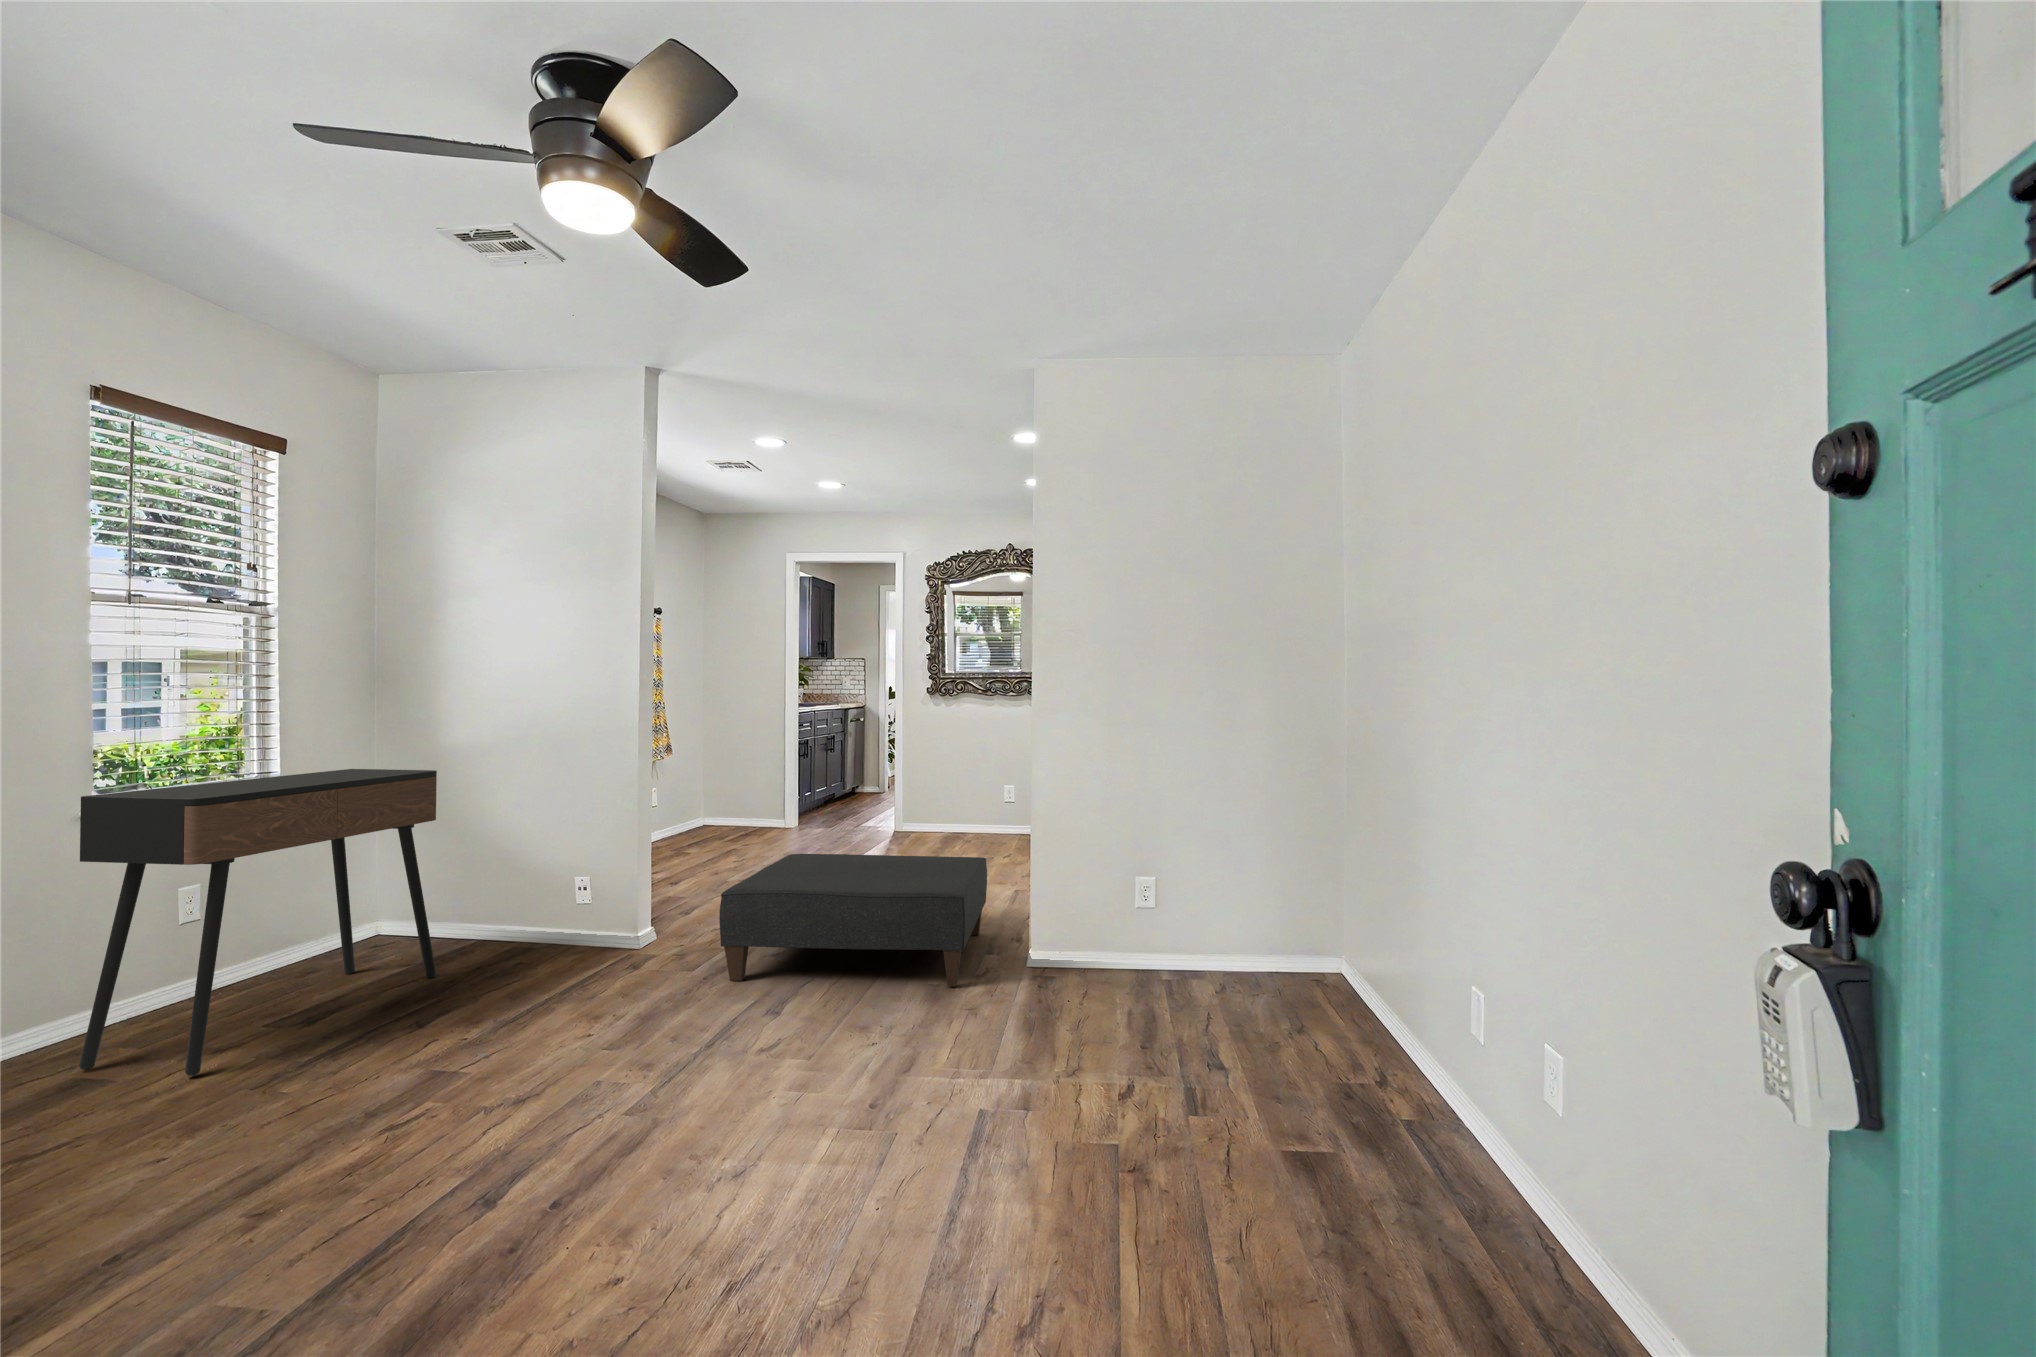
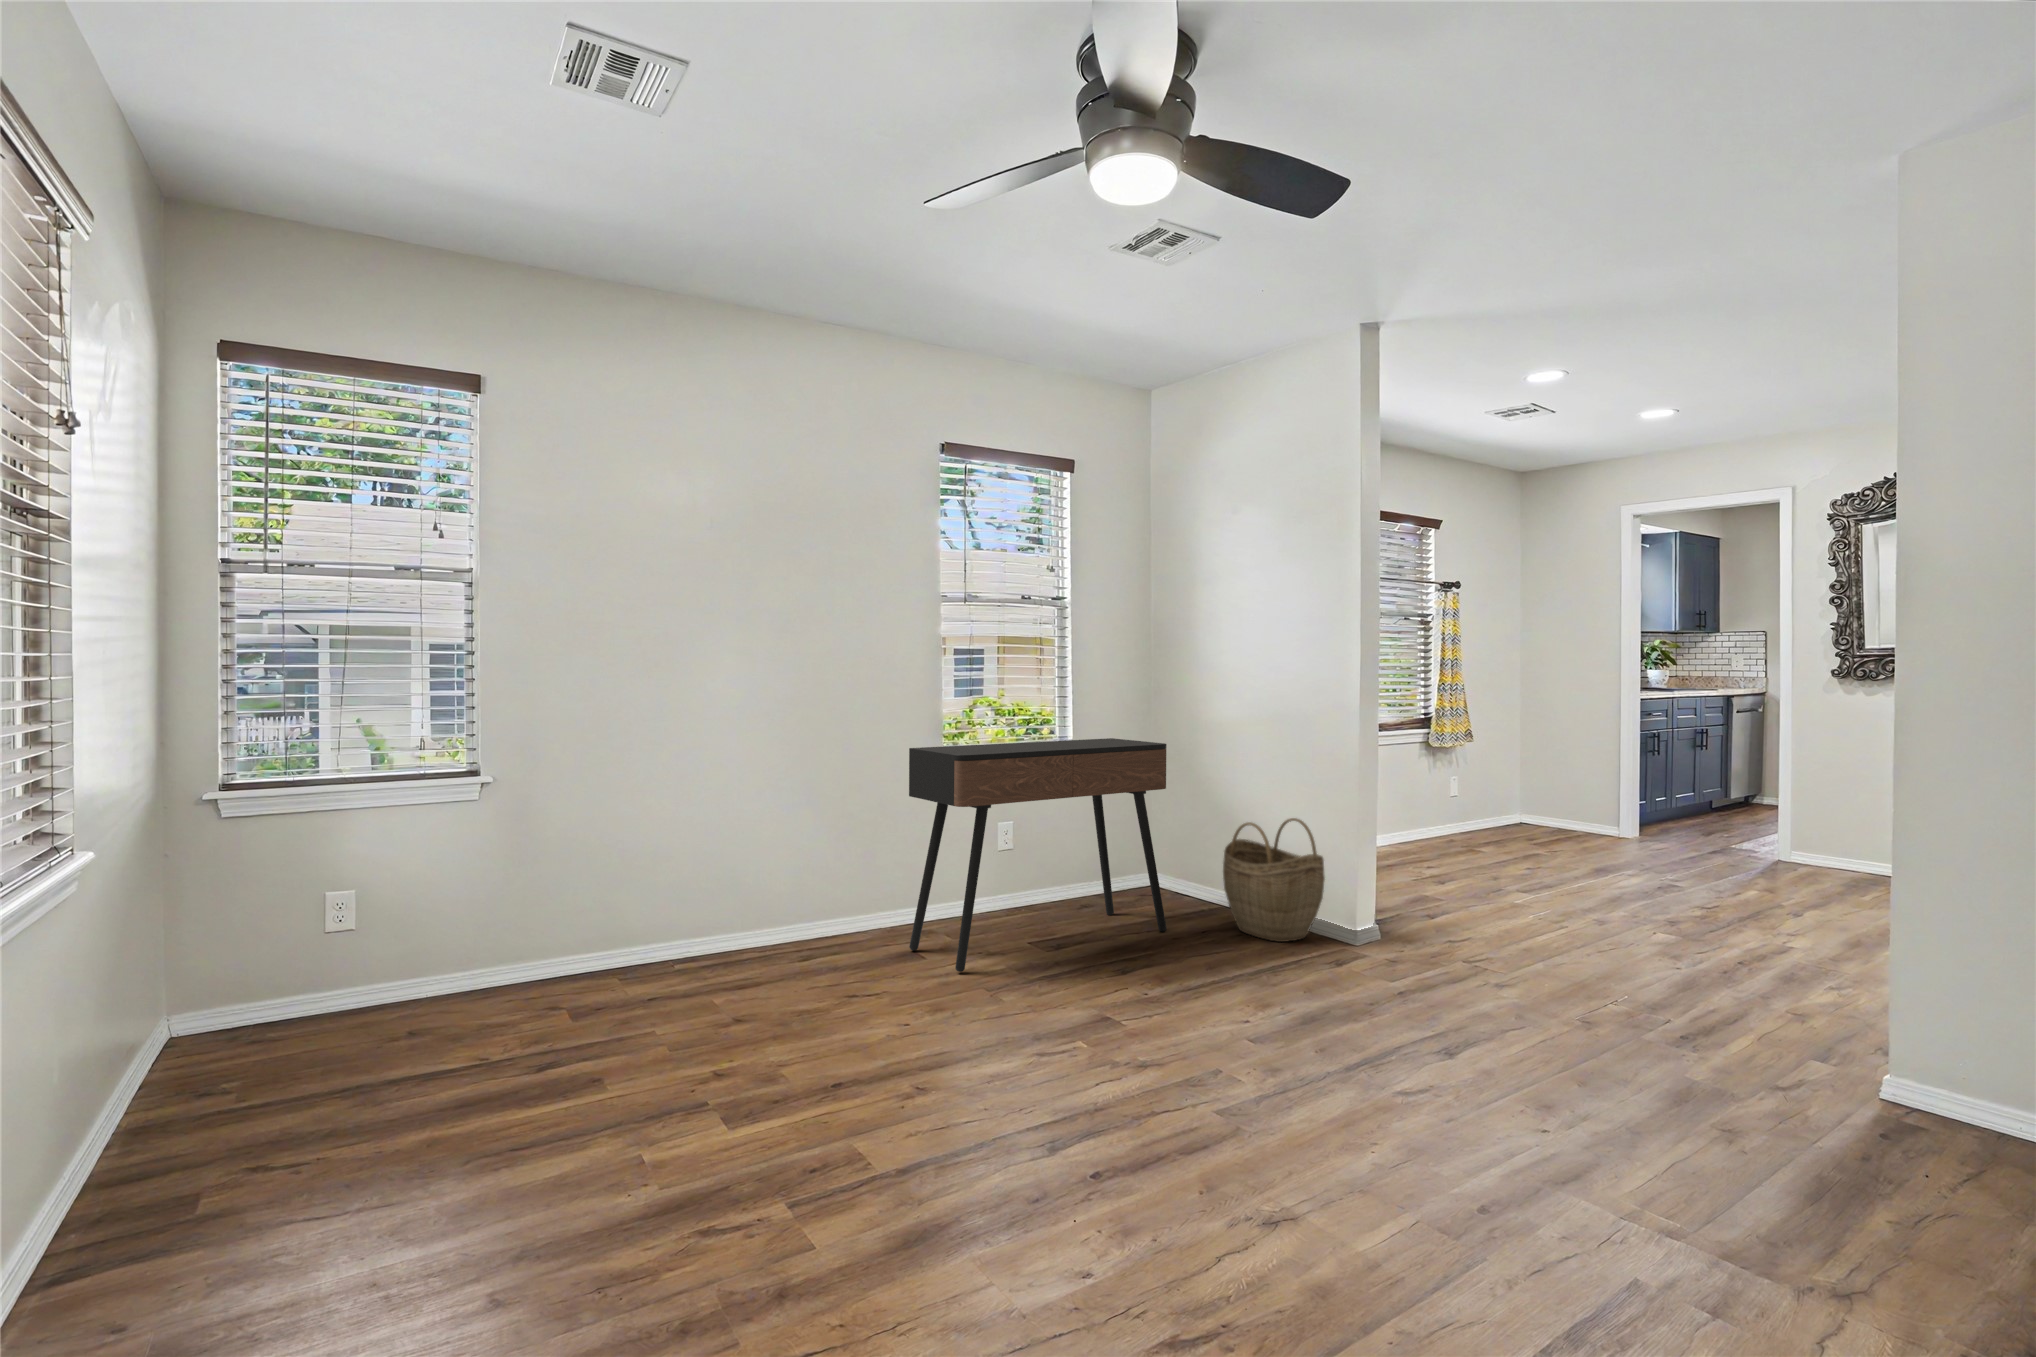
woven basket: none [497,837,608,963] -> present [1223,818,1325,942]
ottoman: present [719,854,987,987] -> none [1411,868,1834,1083]

